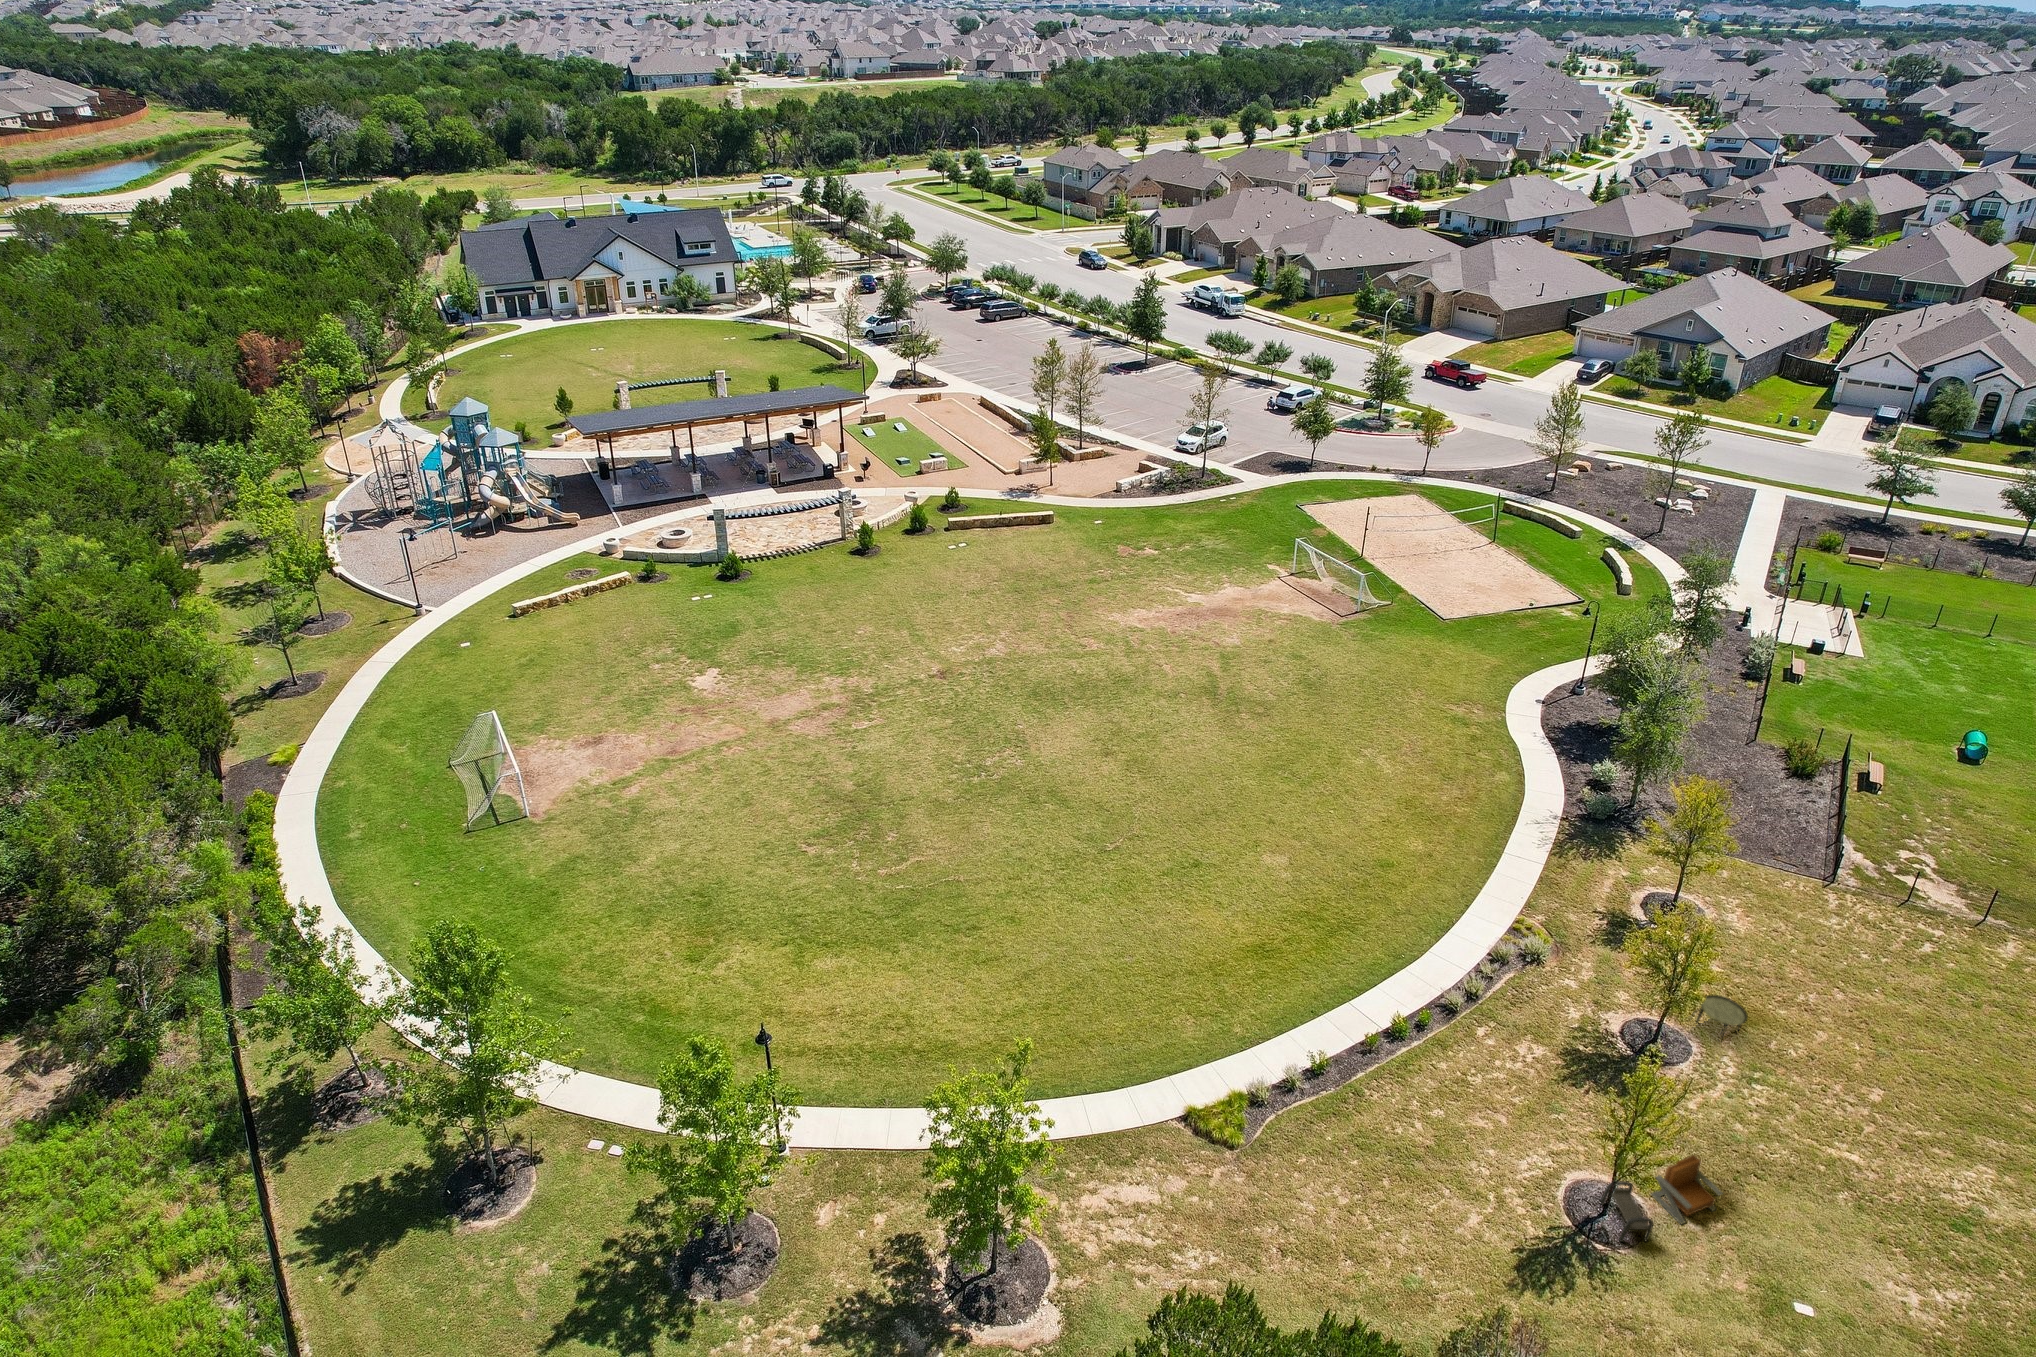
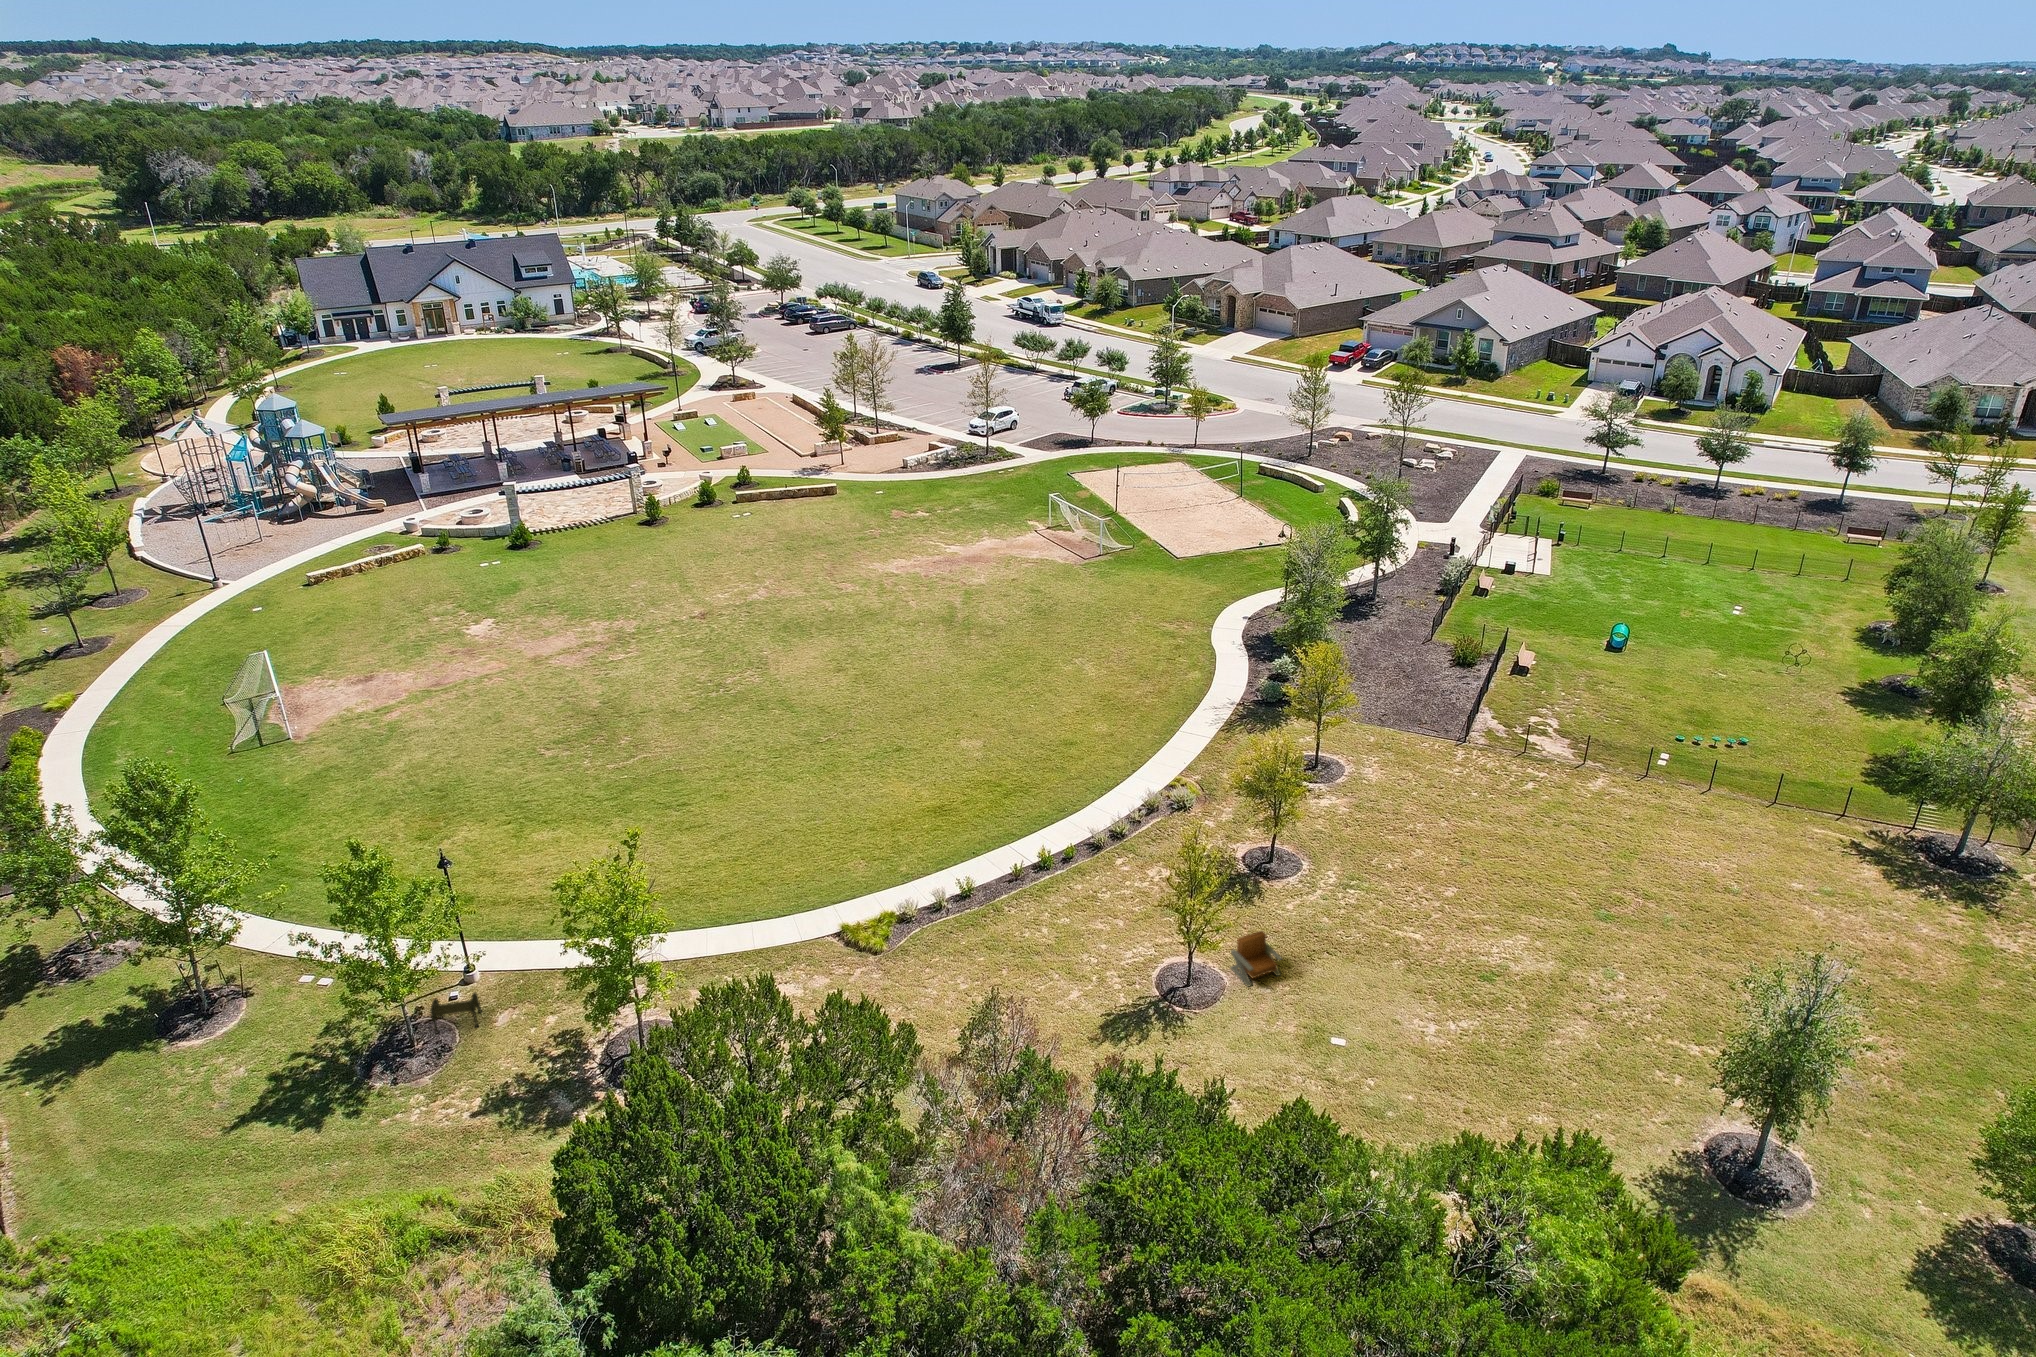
round table: present [1696,995,1748,1041] -> none [1309,822,1347,860]
bench: present [1601,1181,1654,1242] -> present [430,993,482,1034]

